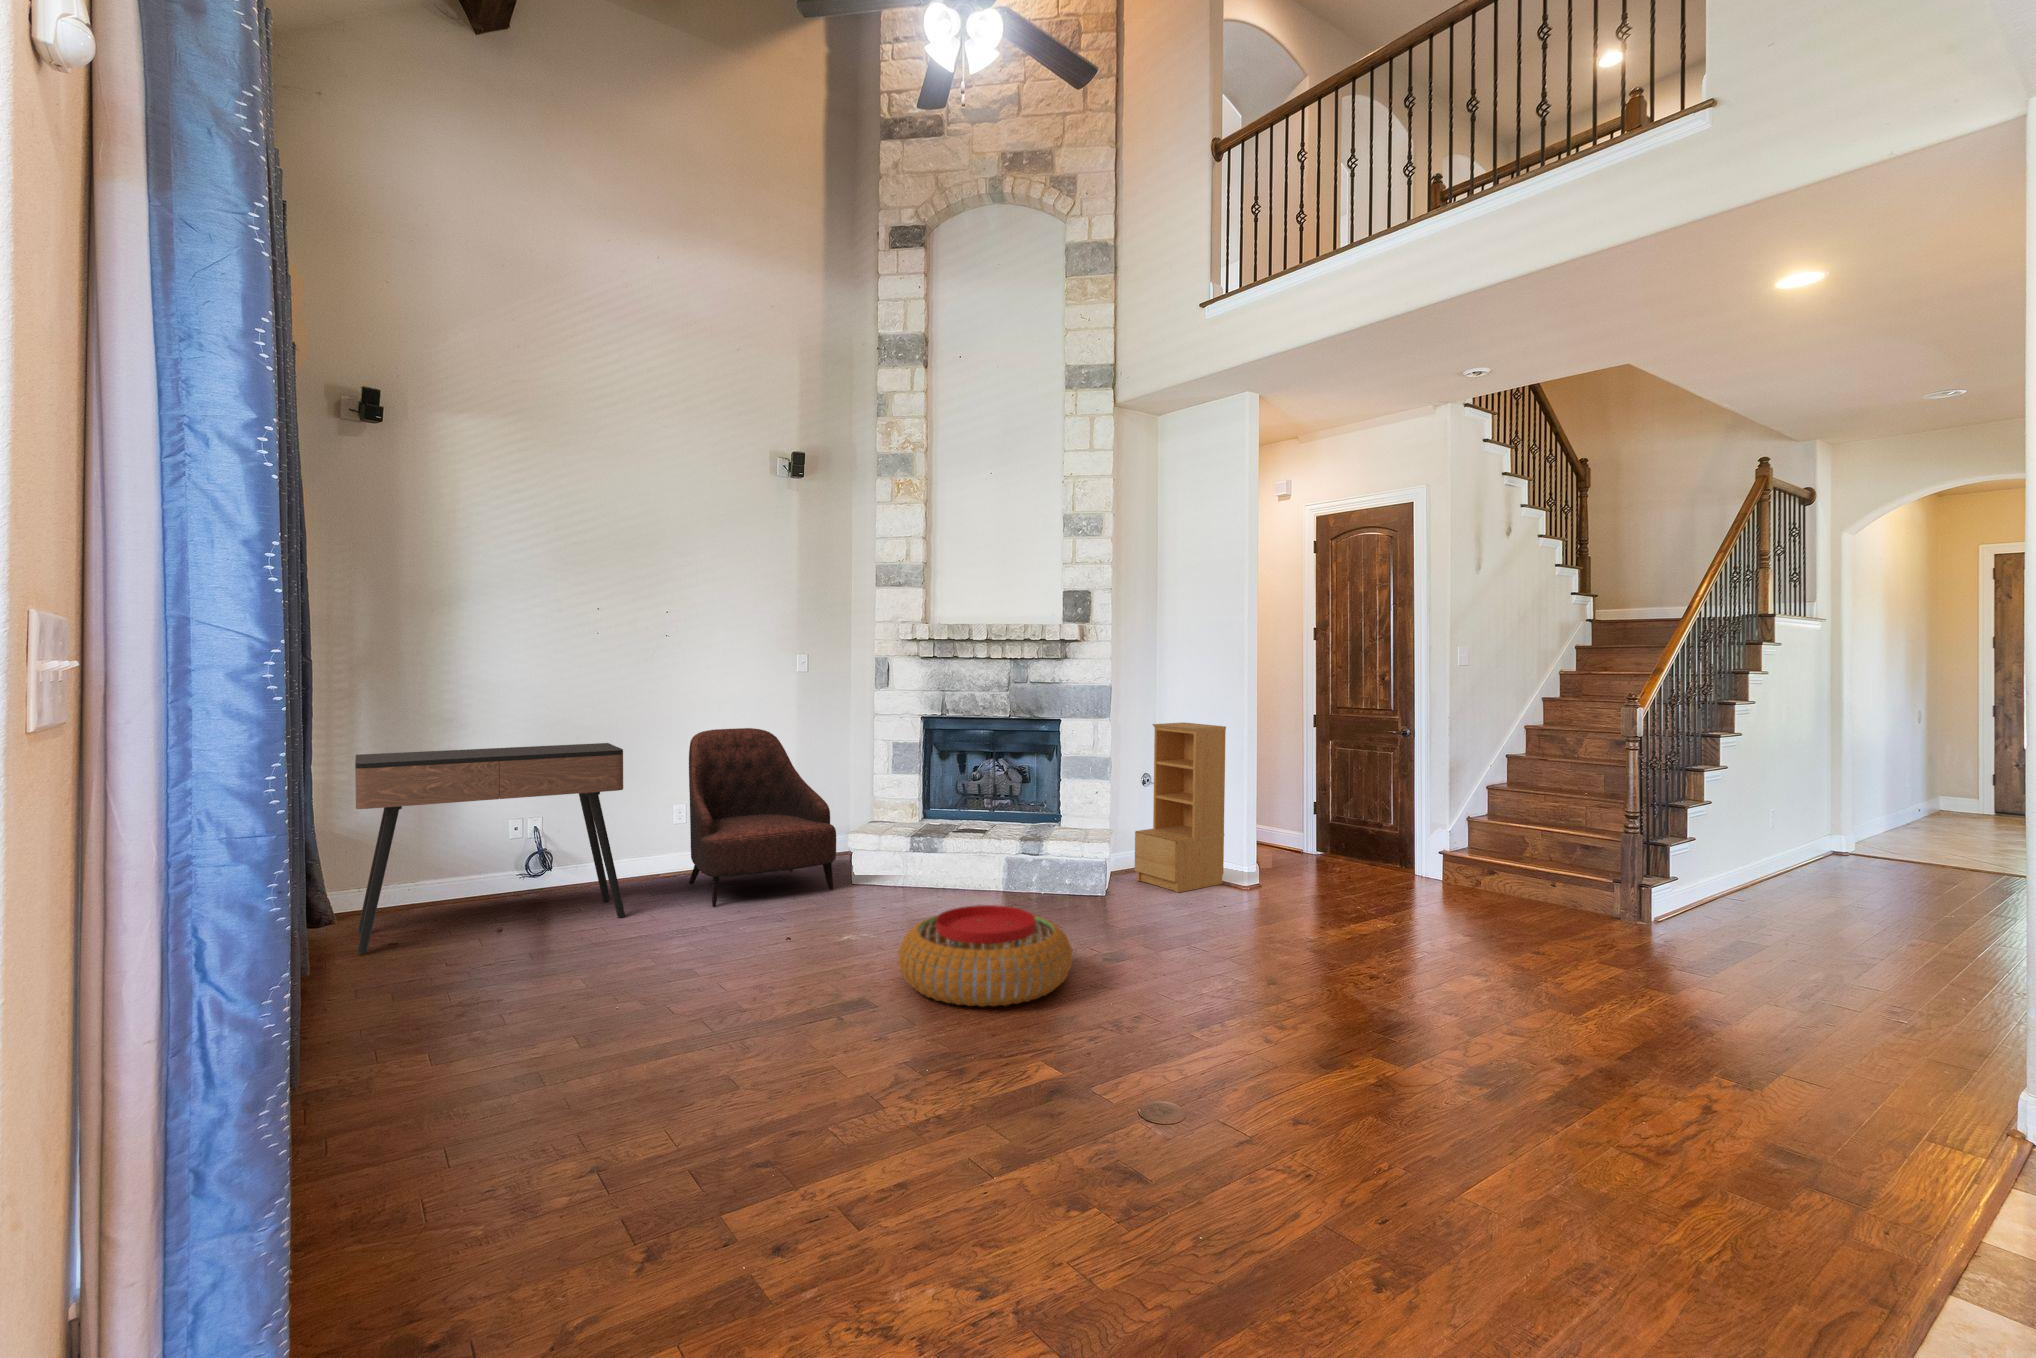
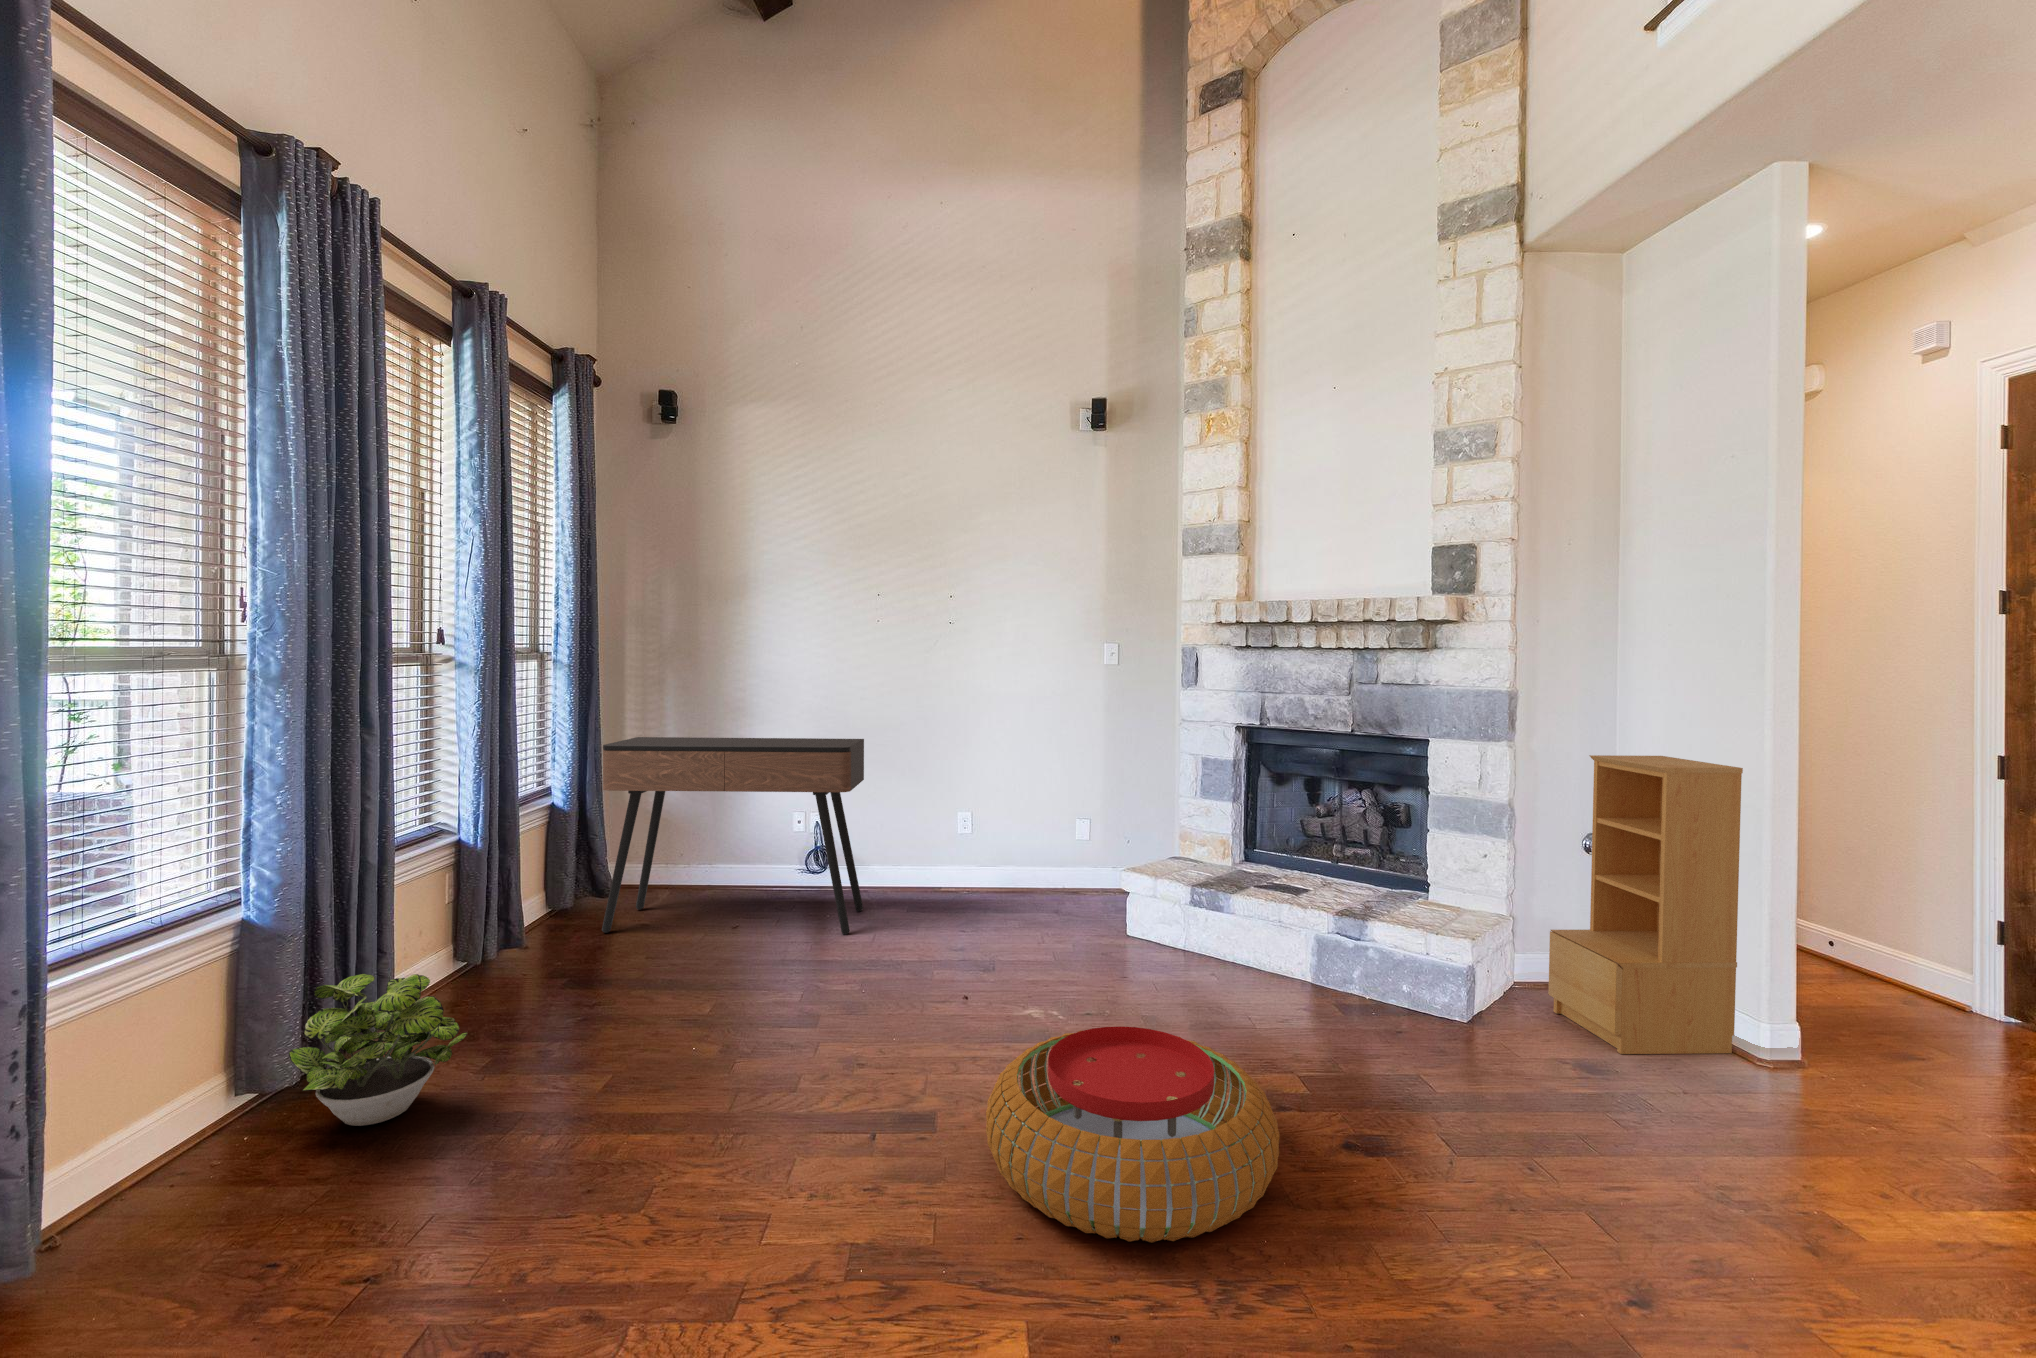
armchair: present [689,728,836,907] -> none [935,730,1101,940]
potted plant: none [319,951,491,1090] -> present [289,974,467,1126]

